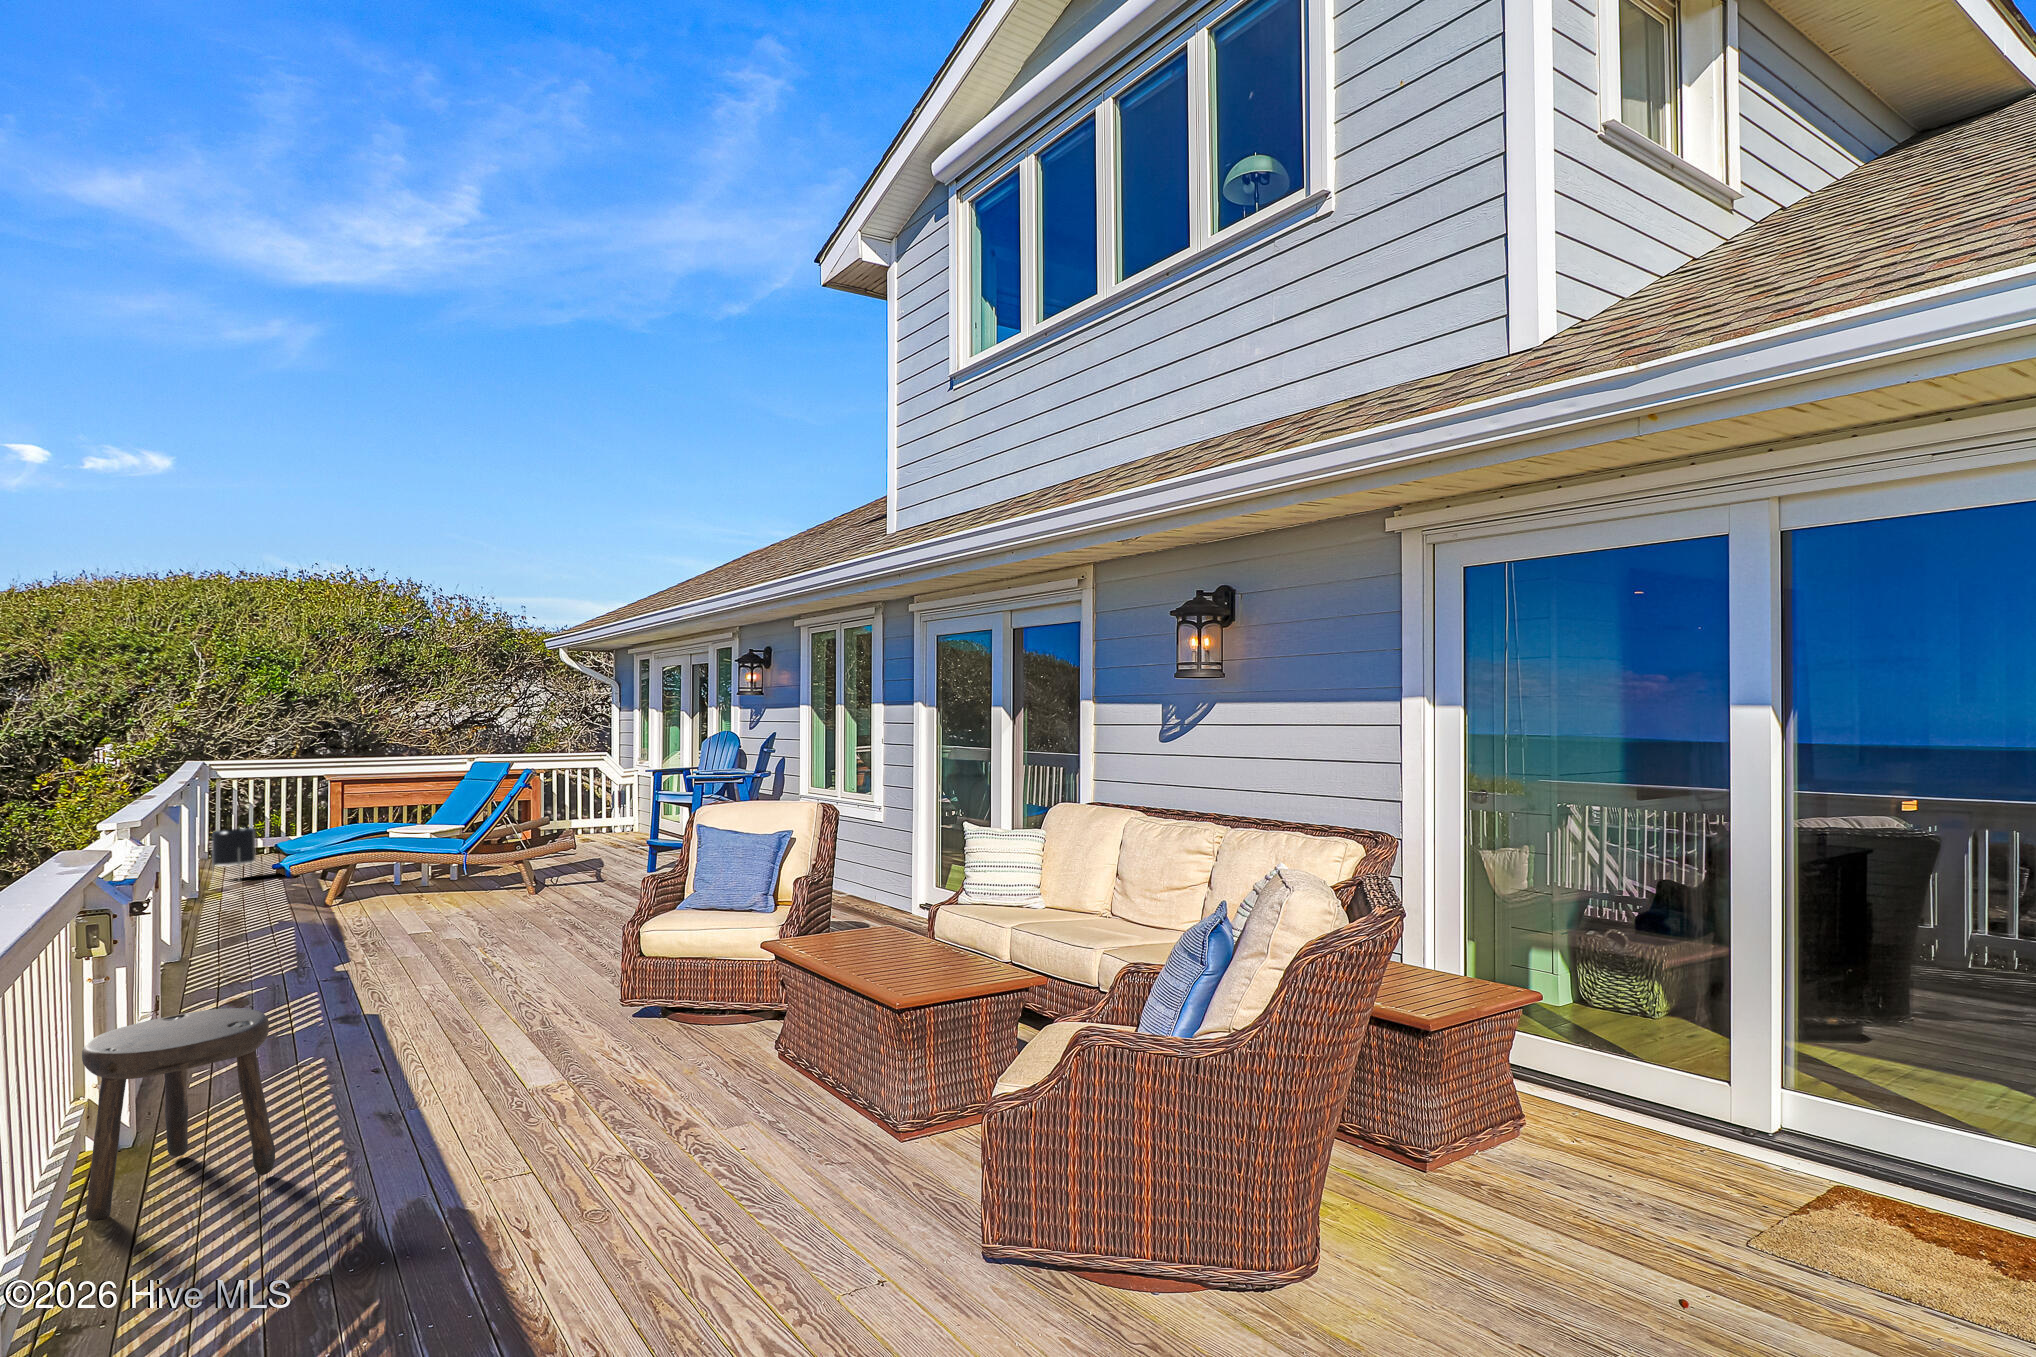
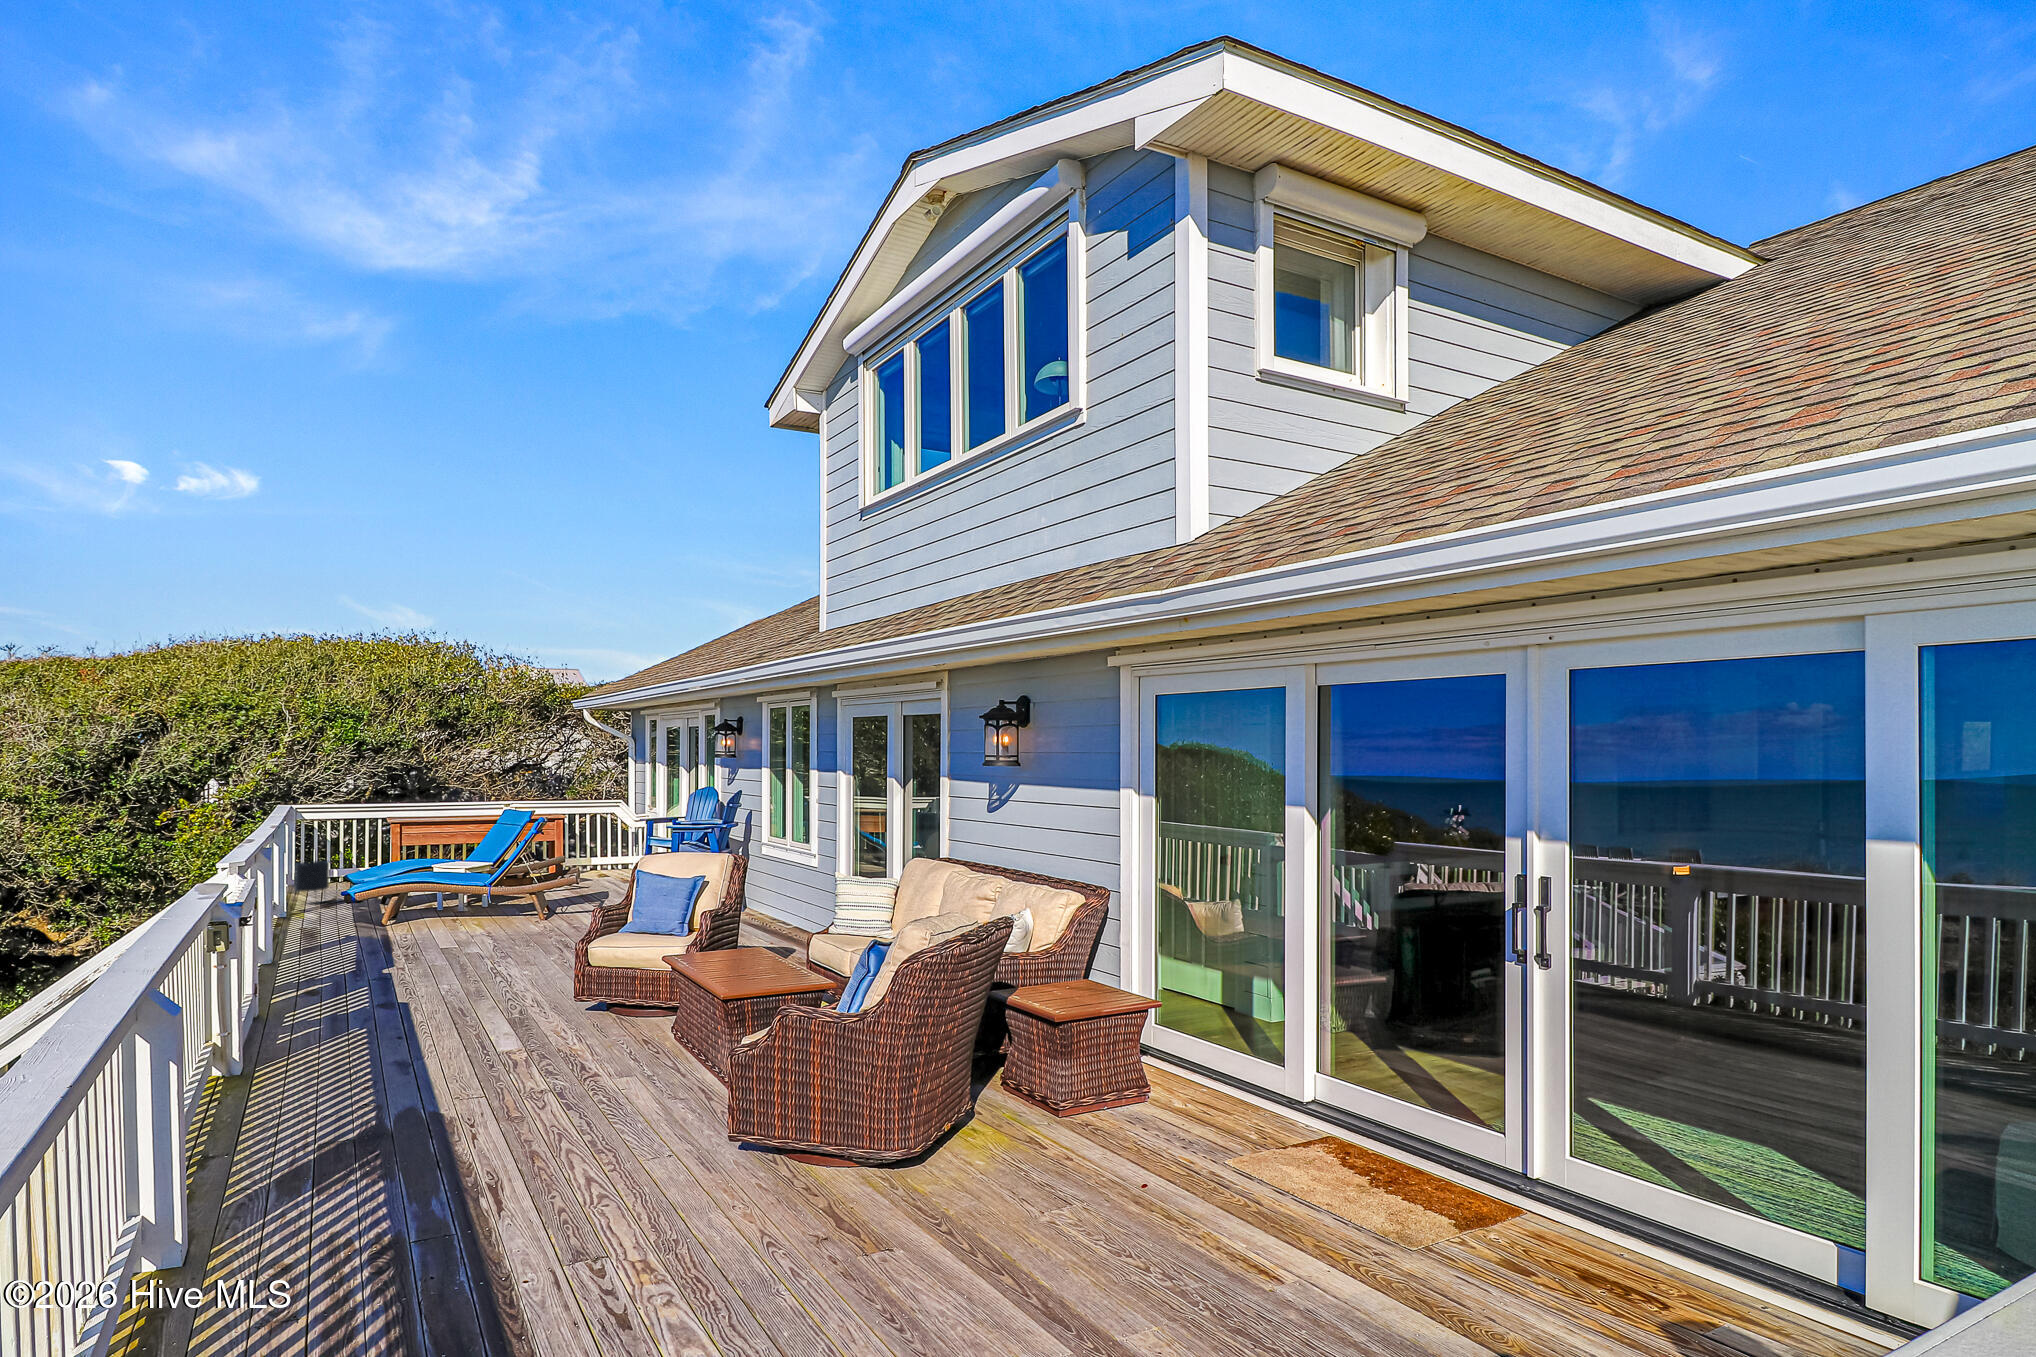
stool: present [82,1008,275,1221] -> none [214,988,327,1113]

